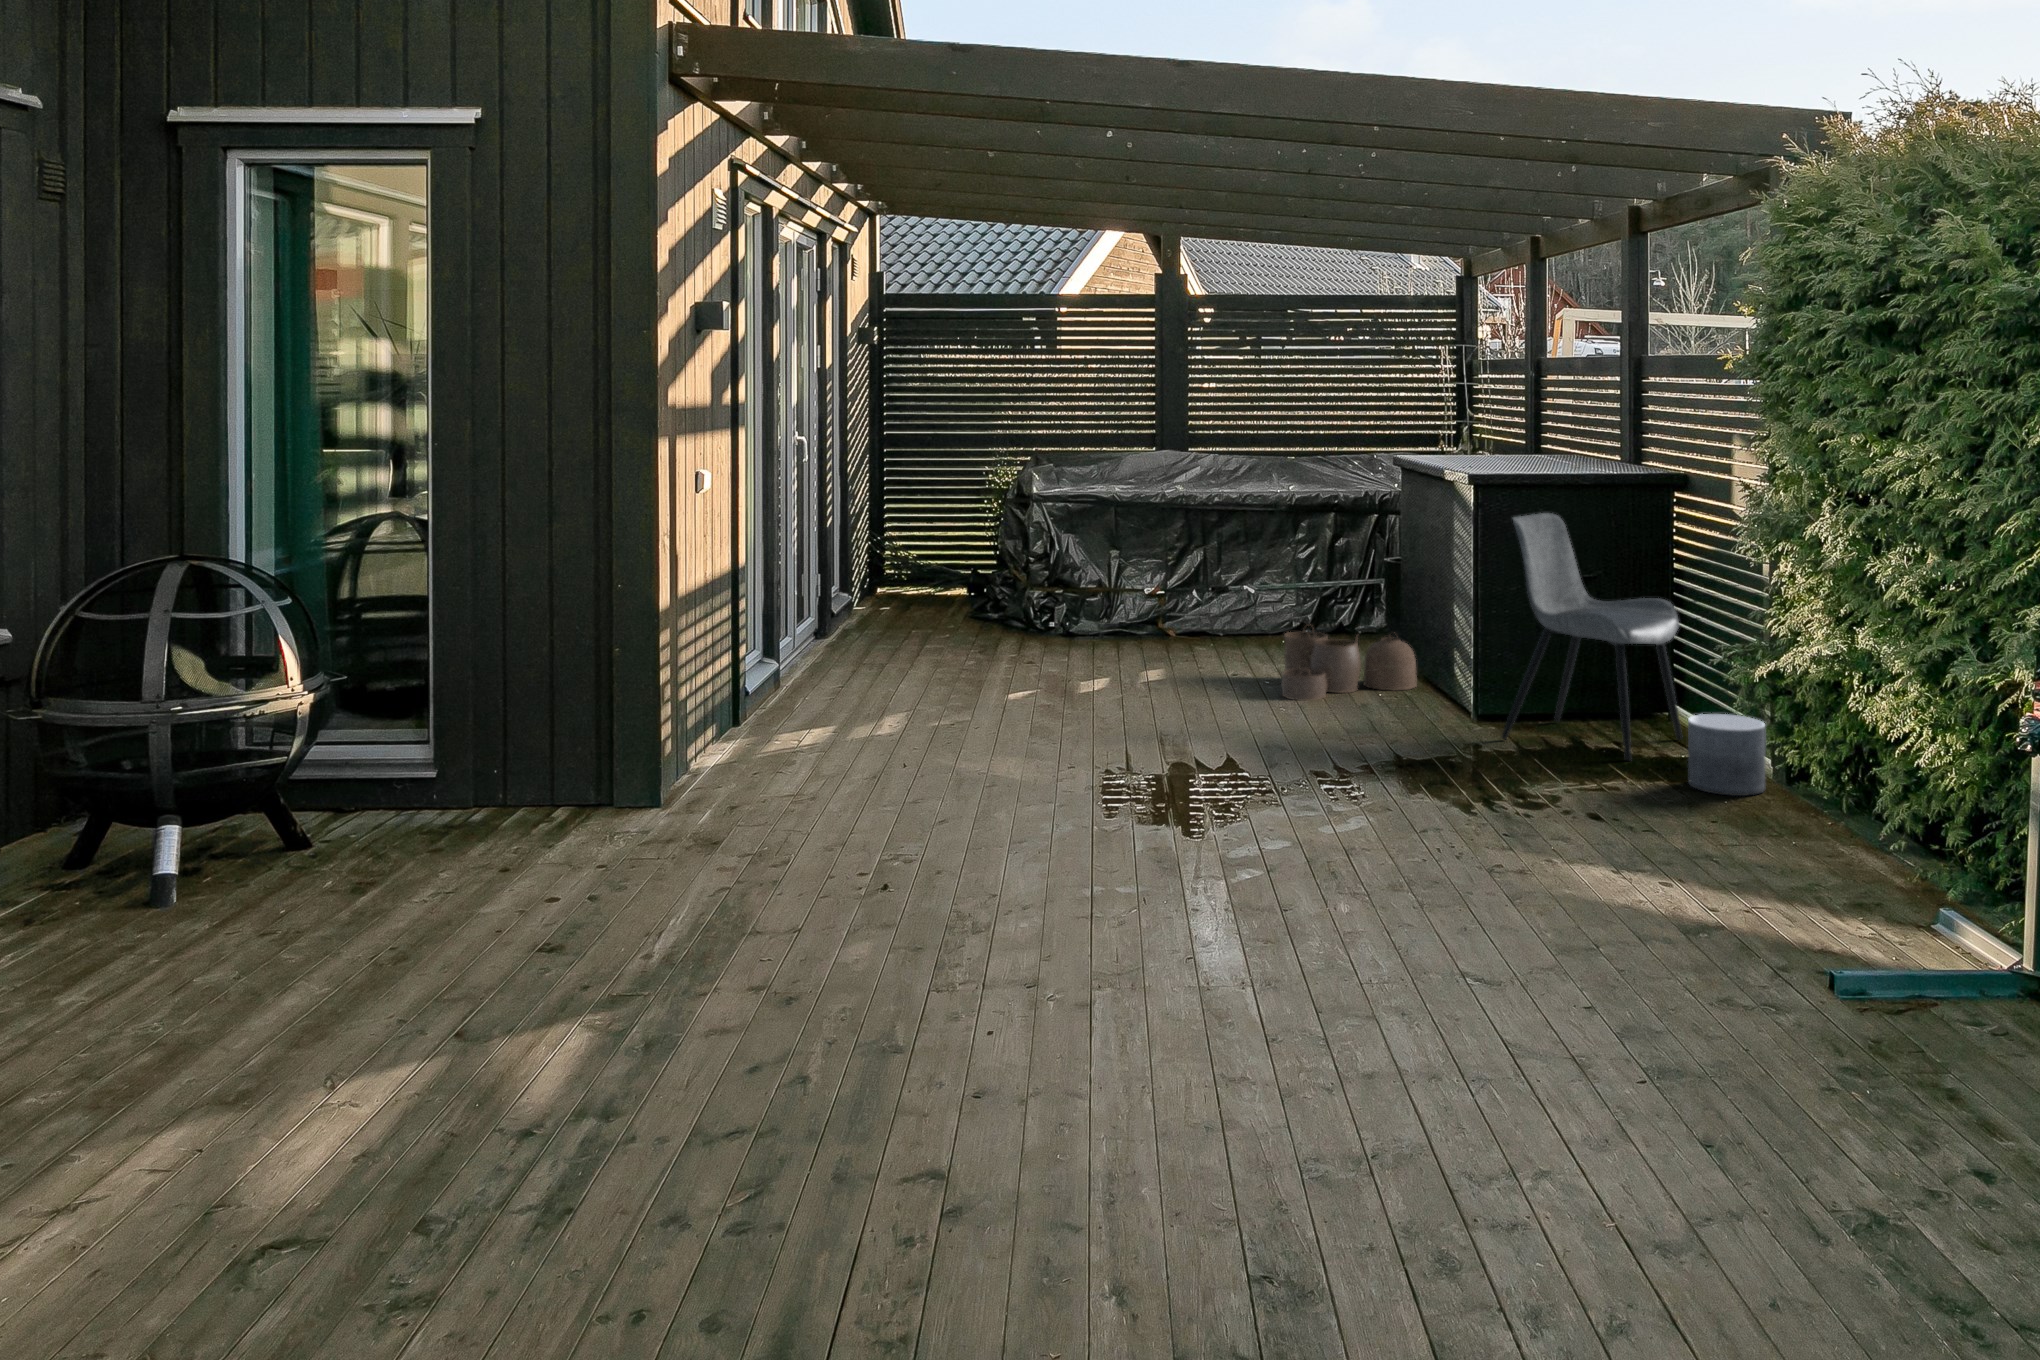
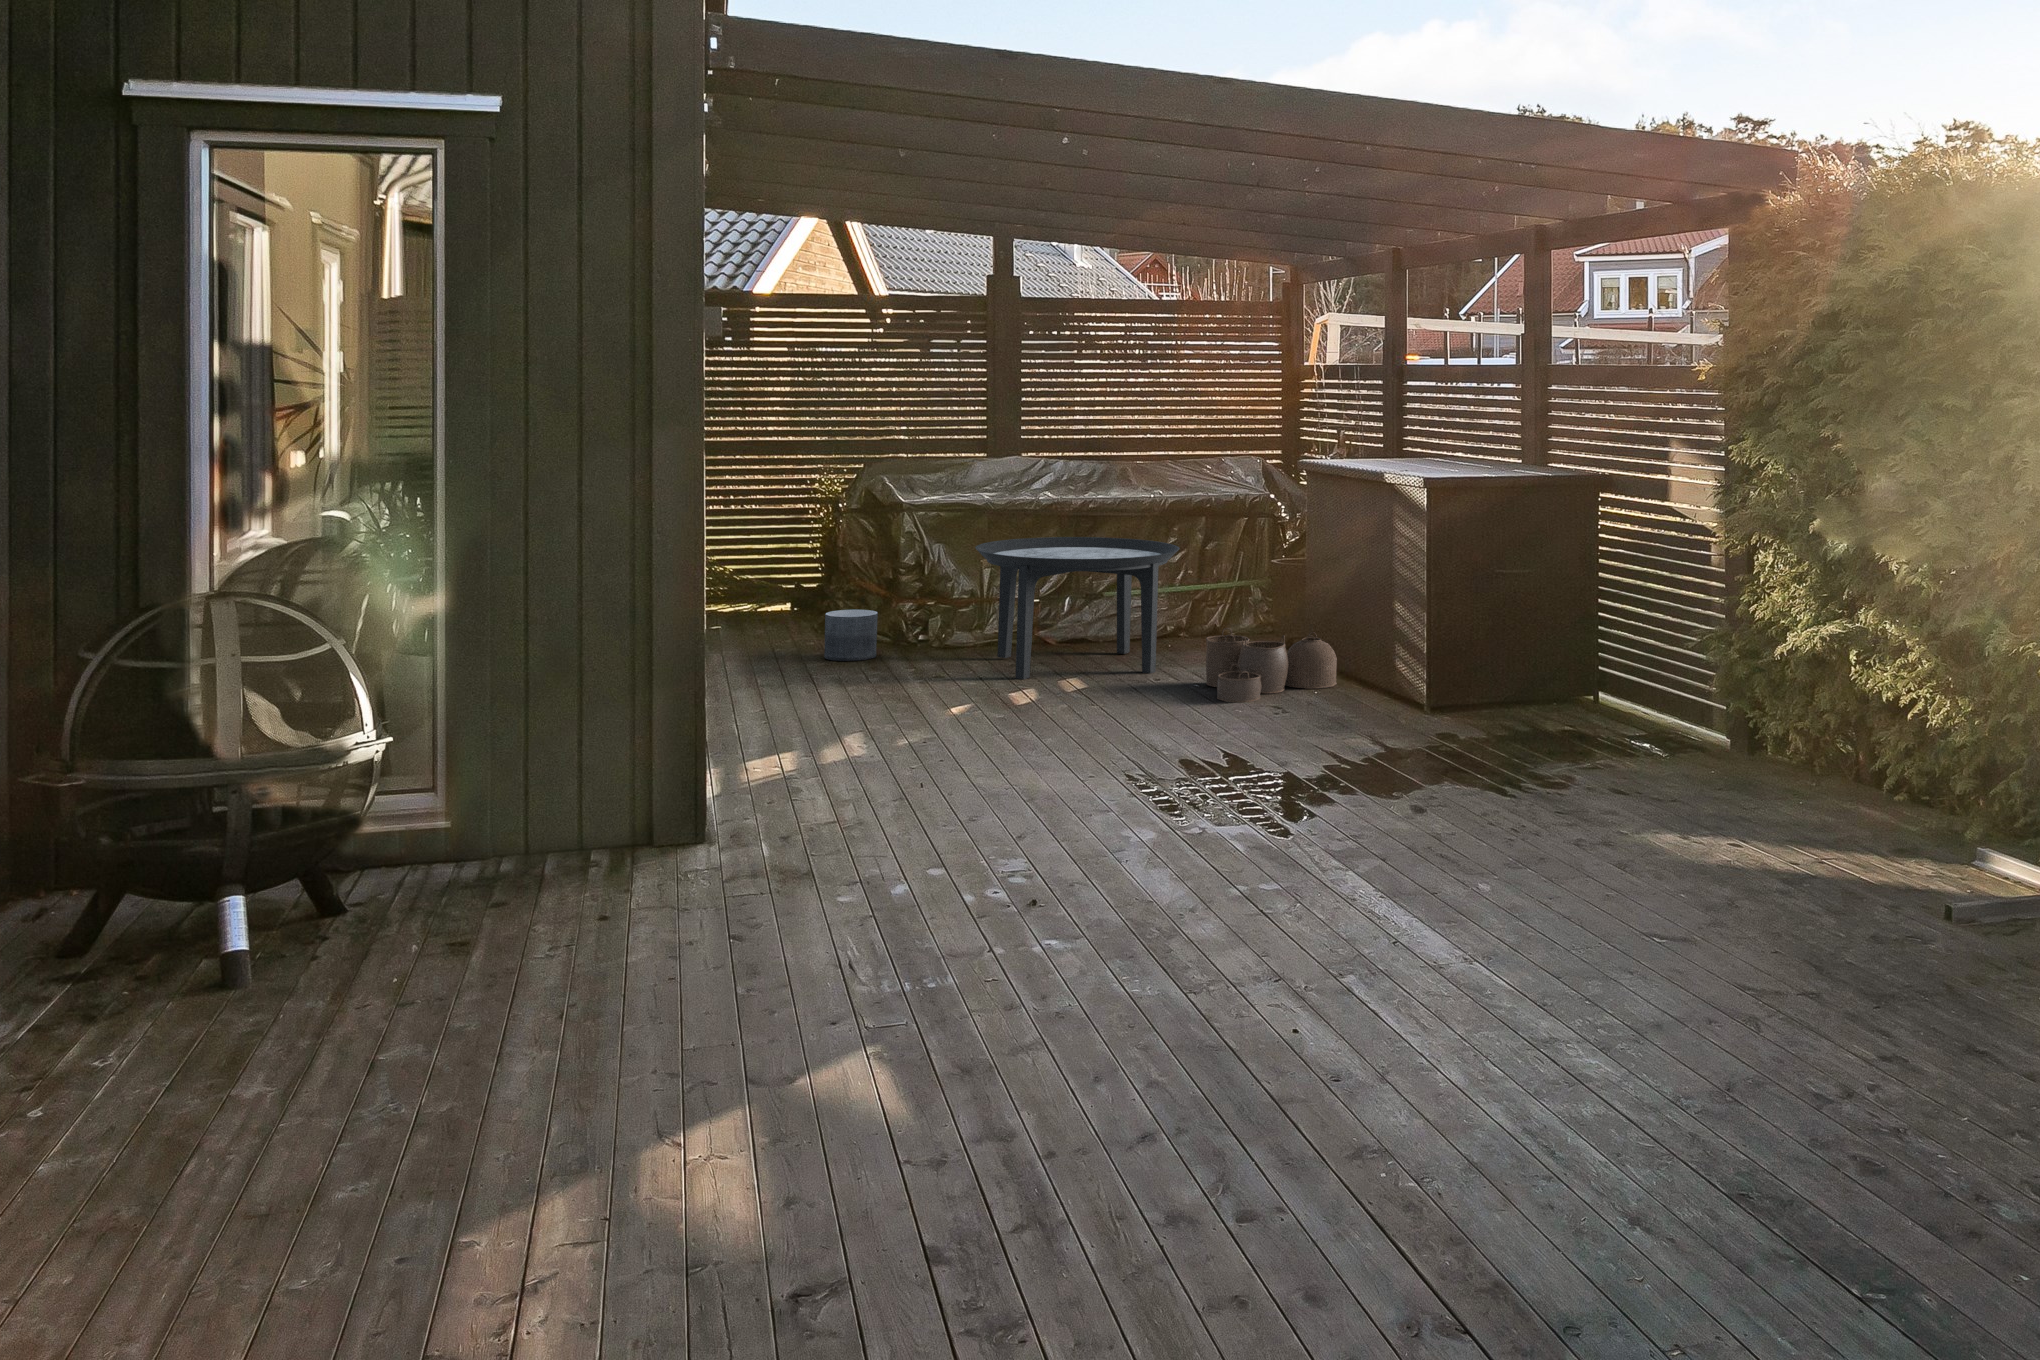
dining chair: present [1502,513,1682,761] -> none [1459,513,1614,739]
round table: none [1084,529,1281,667] -> present [975,537,1180,679]
planter: present [1688,714,1766,796] -> present [824,610,878,661]

